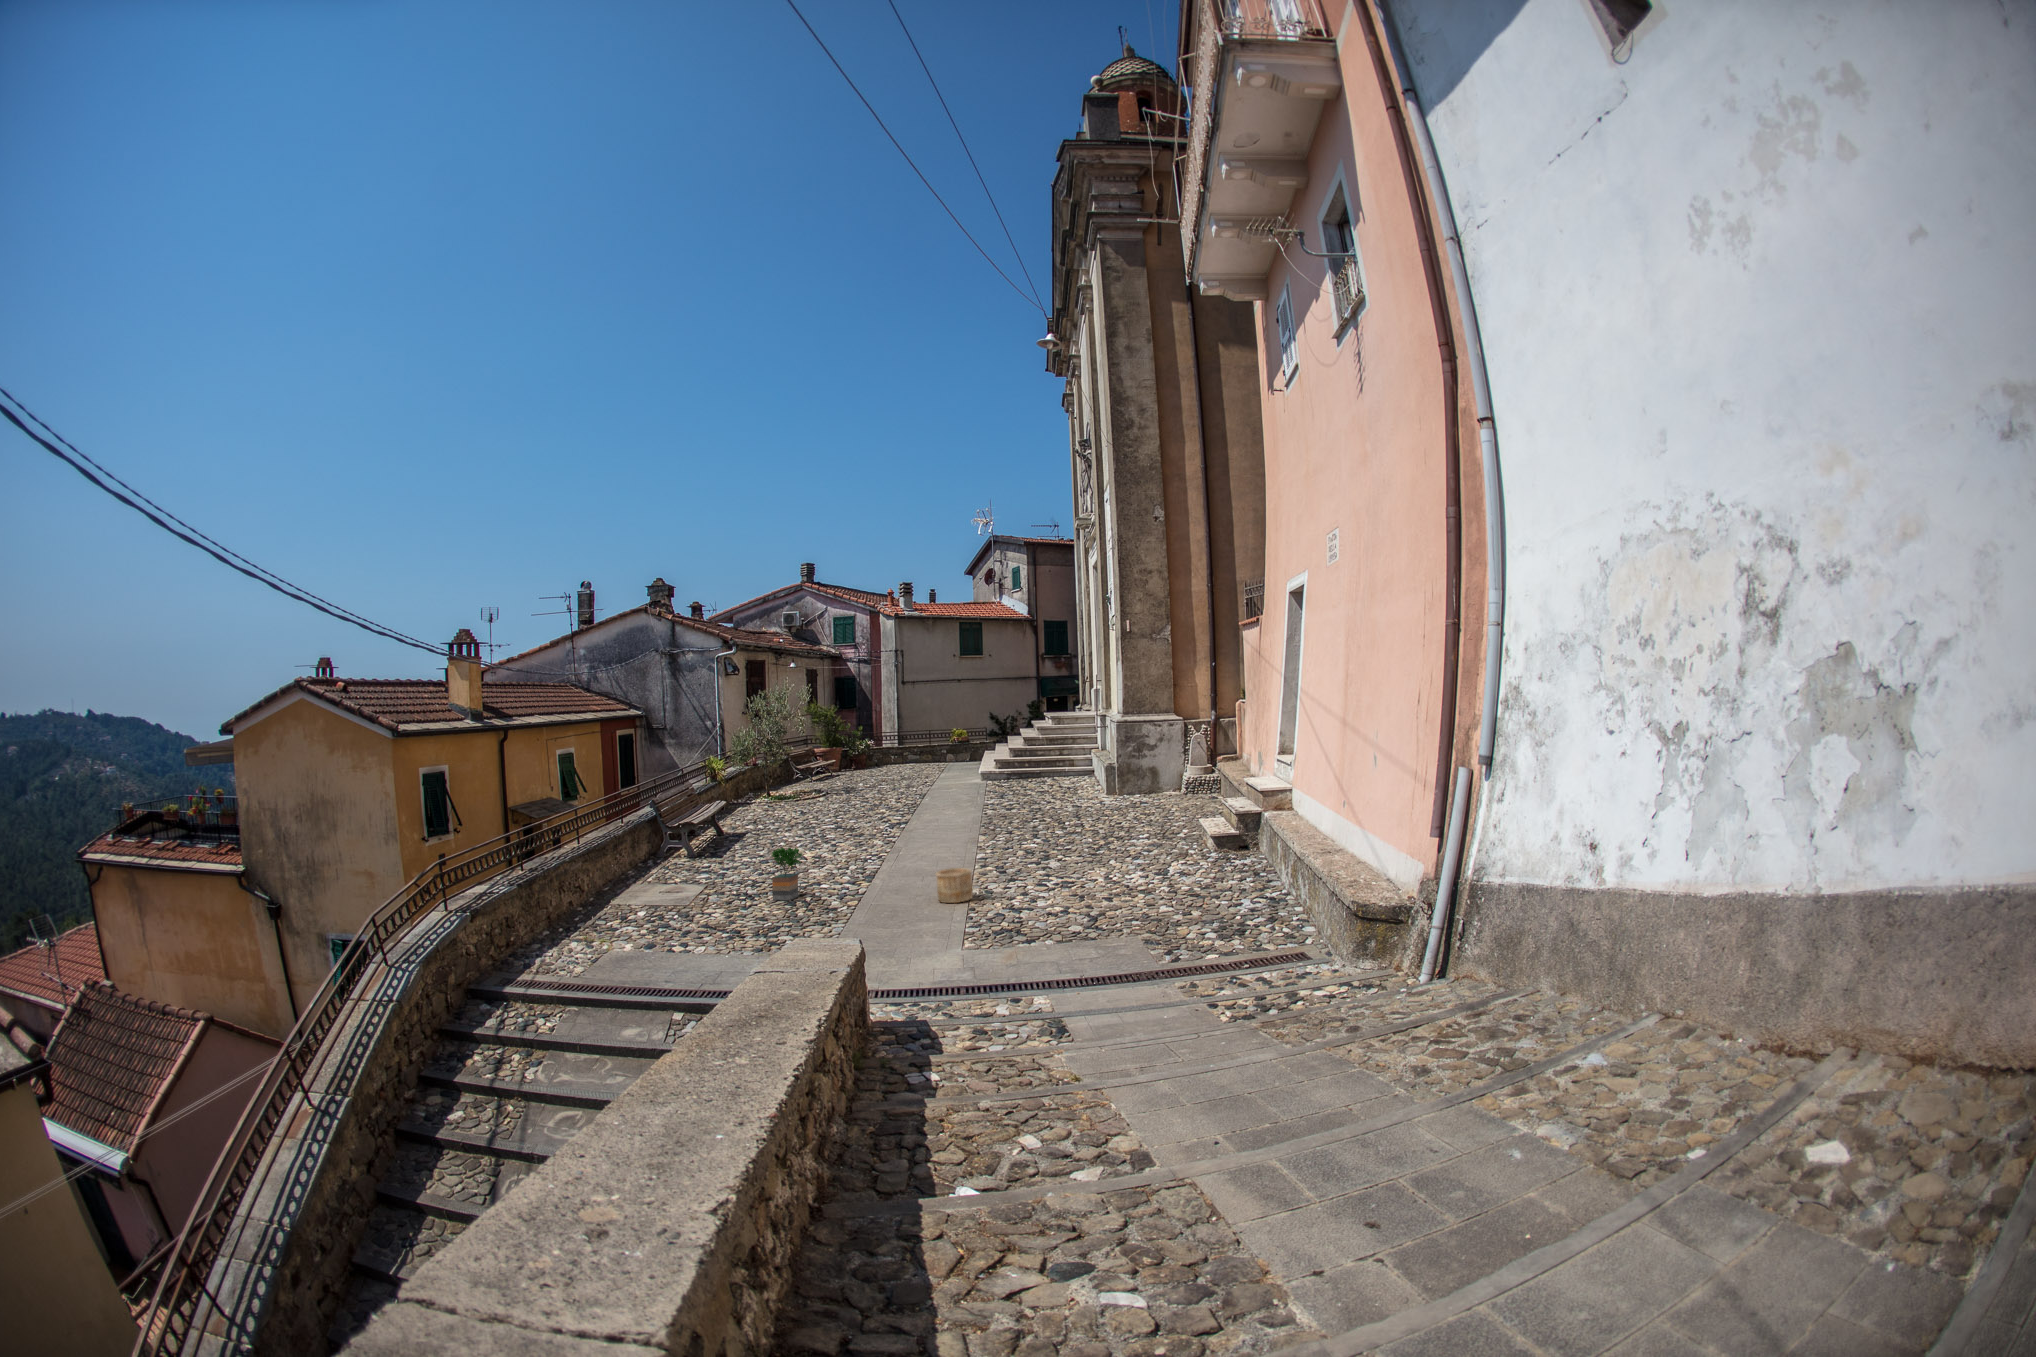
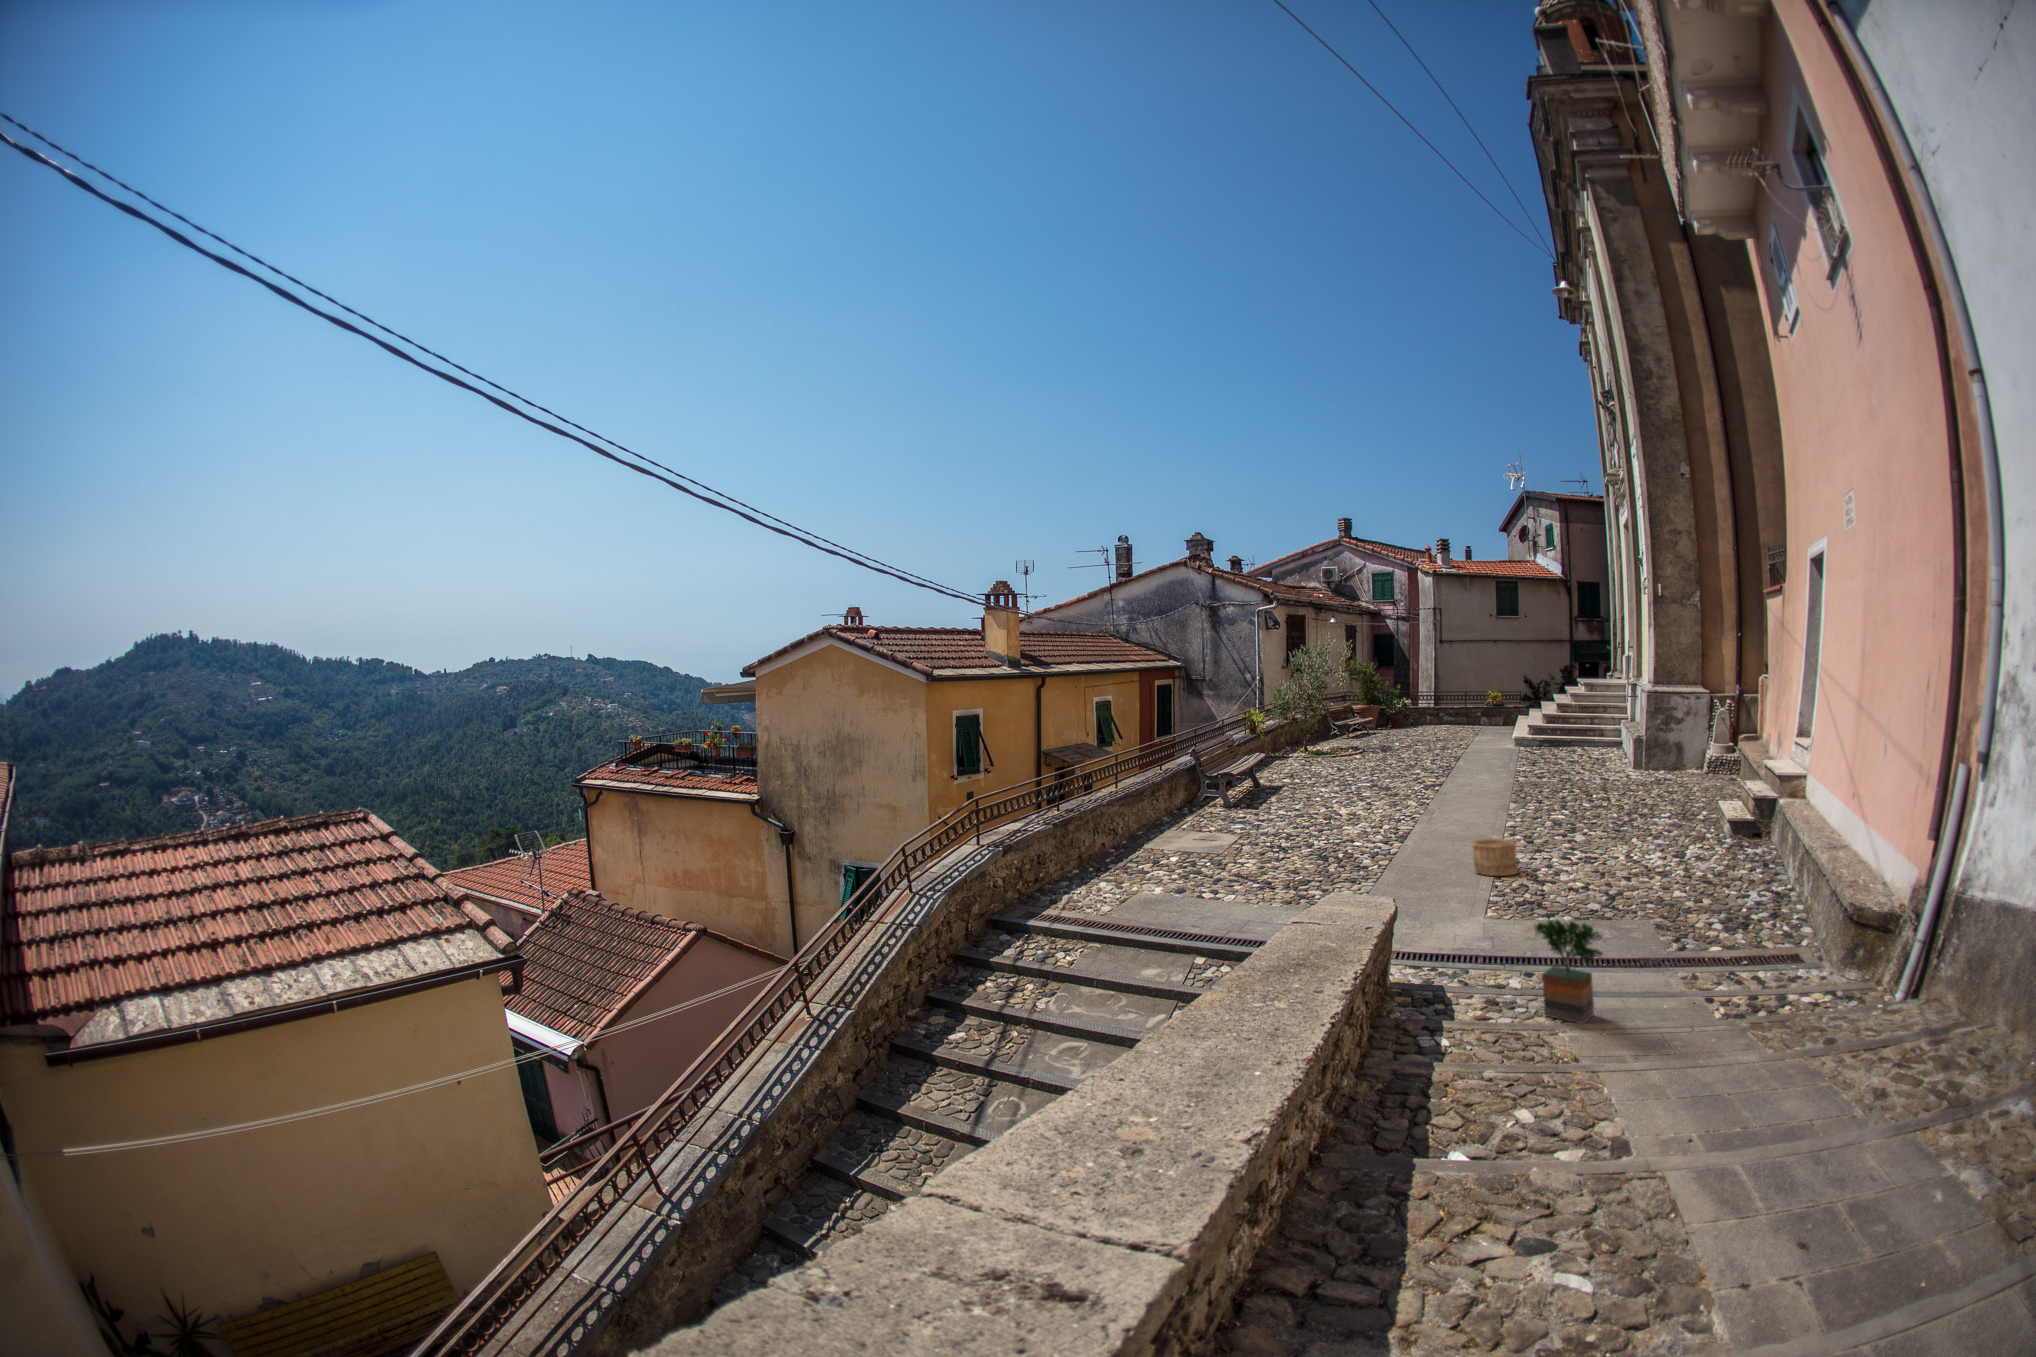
potted tree: present [772,848,803,900] -> present [1534,919,1603,1024]

